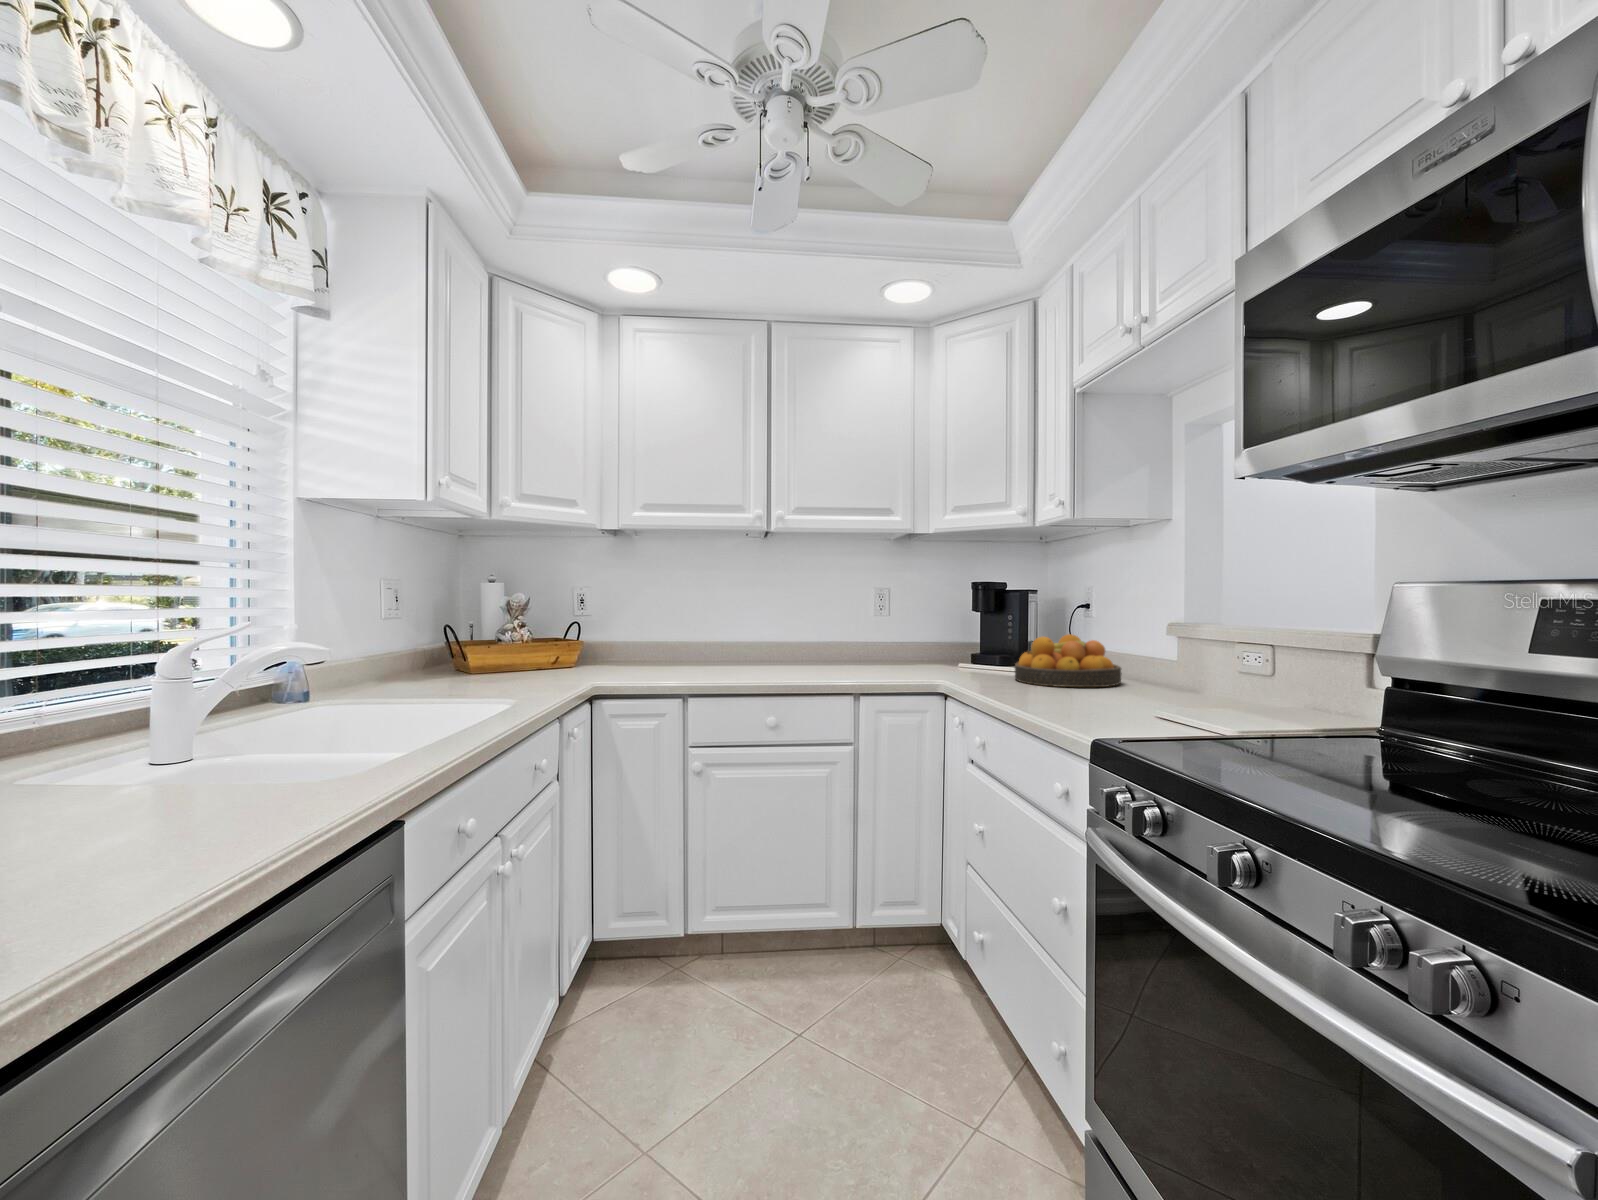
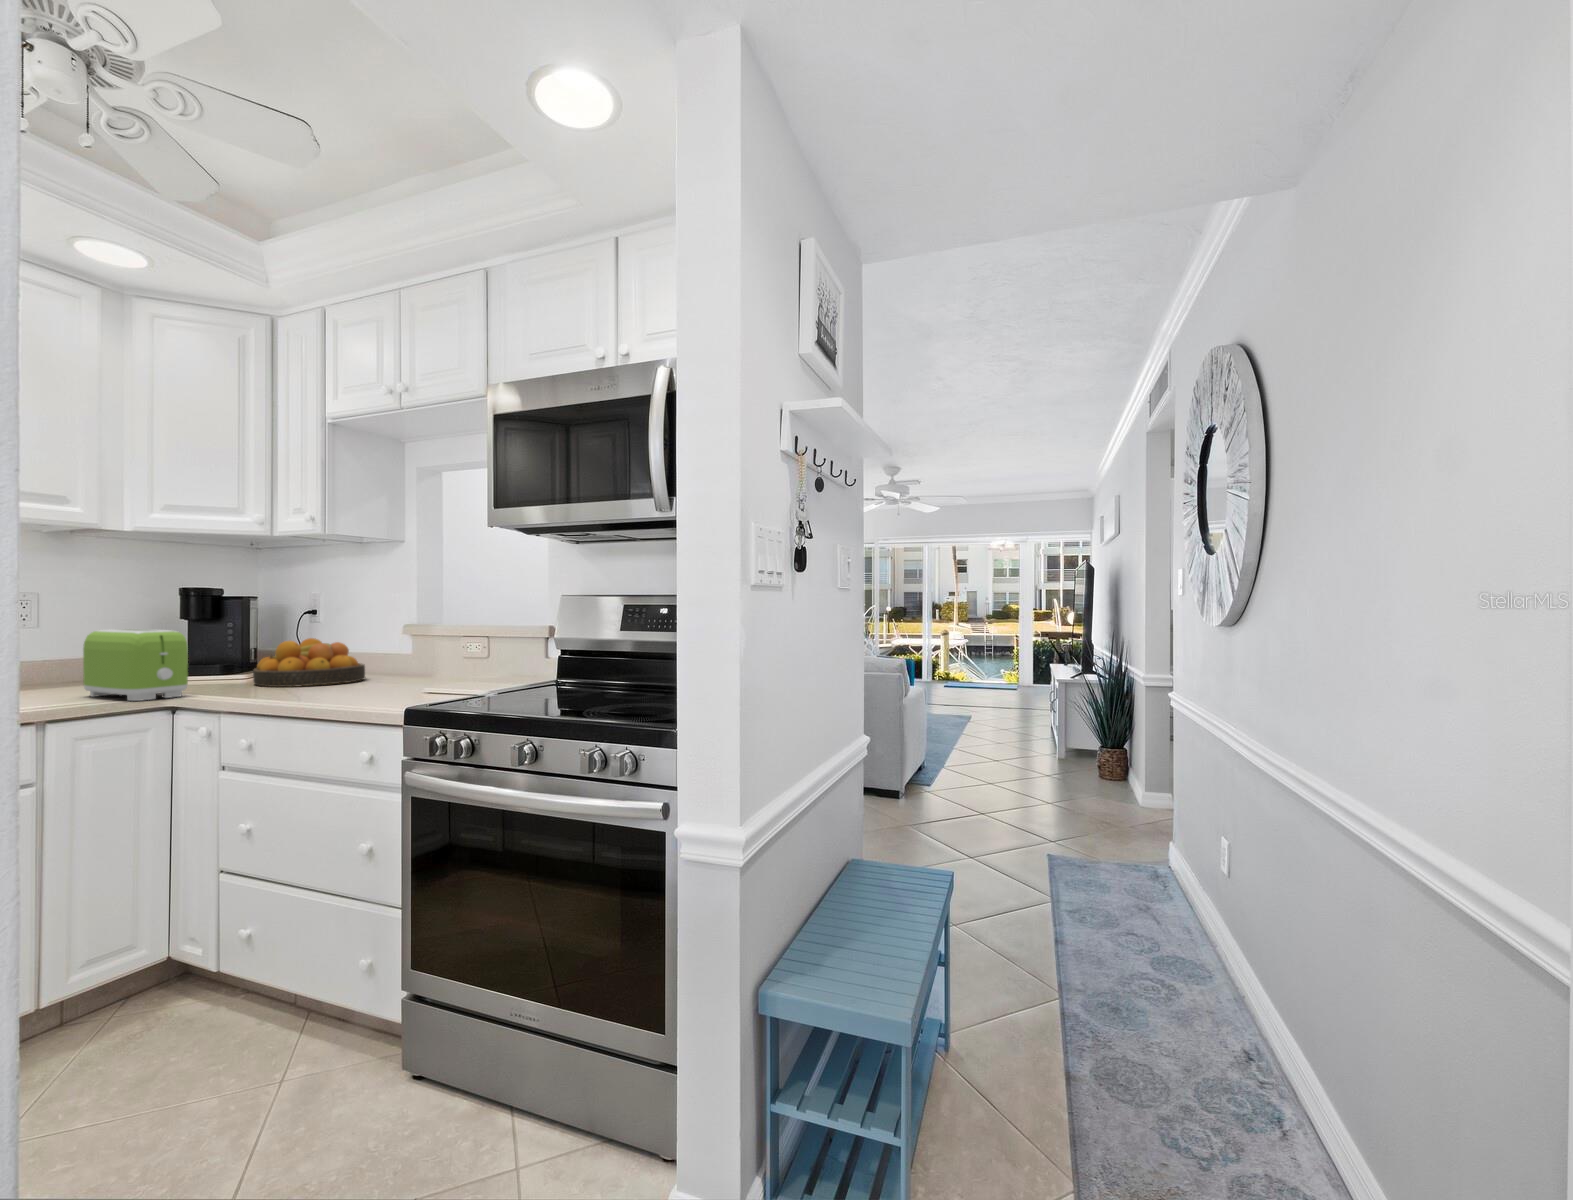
toaster: none [890,620,951,686] -> present [83,629,188,701]

